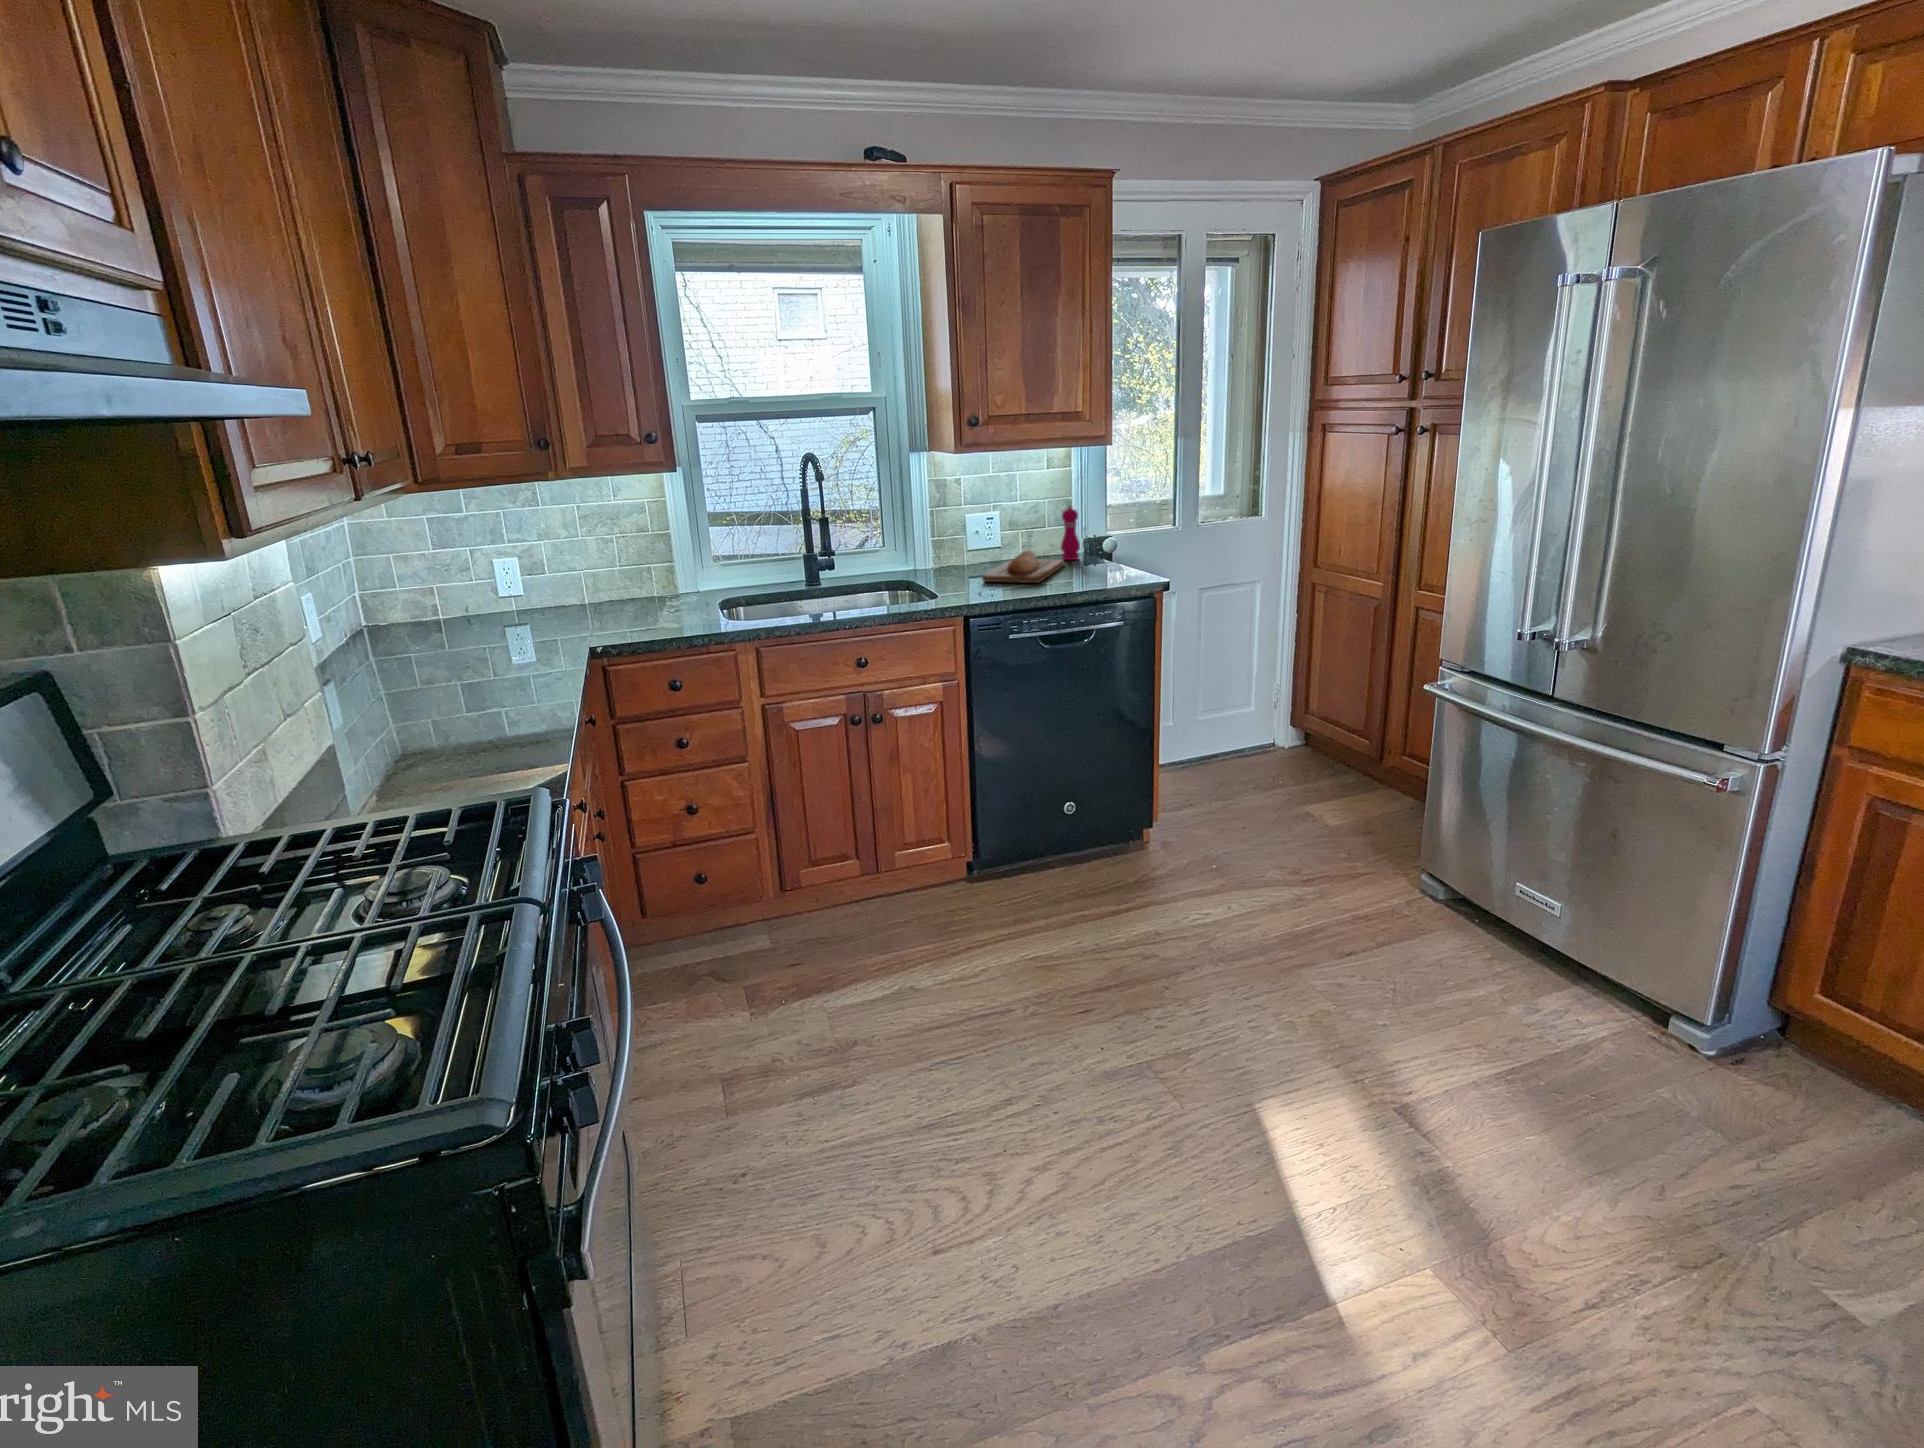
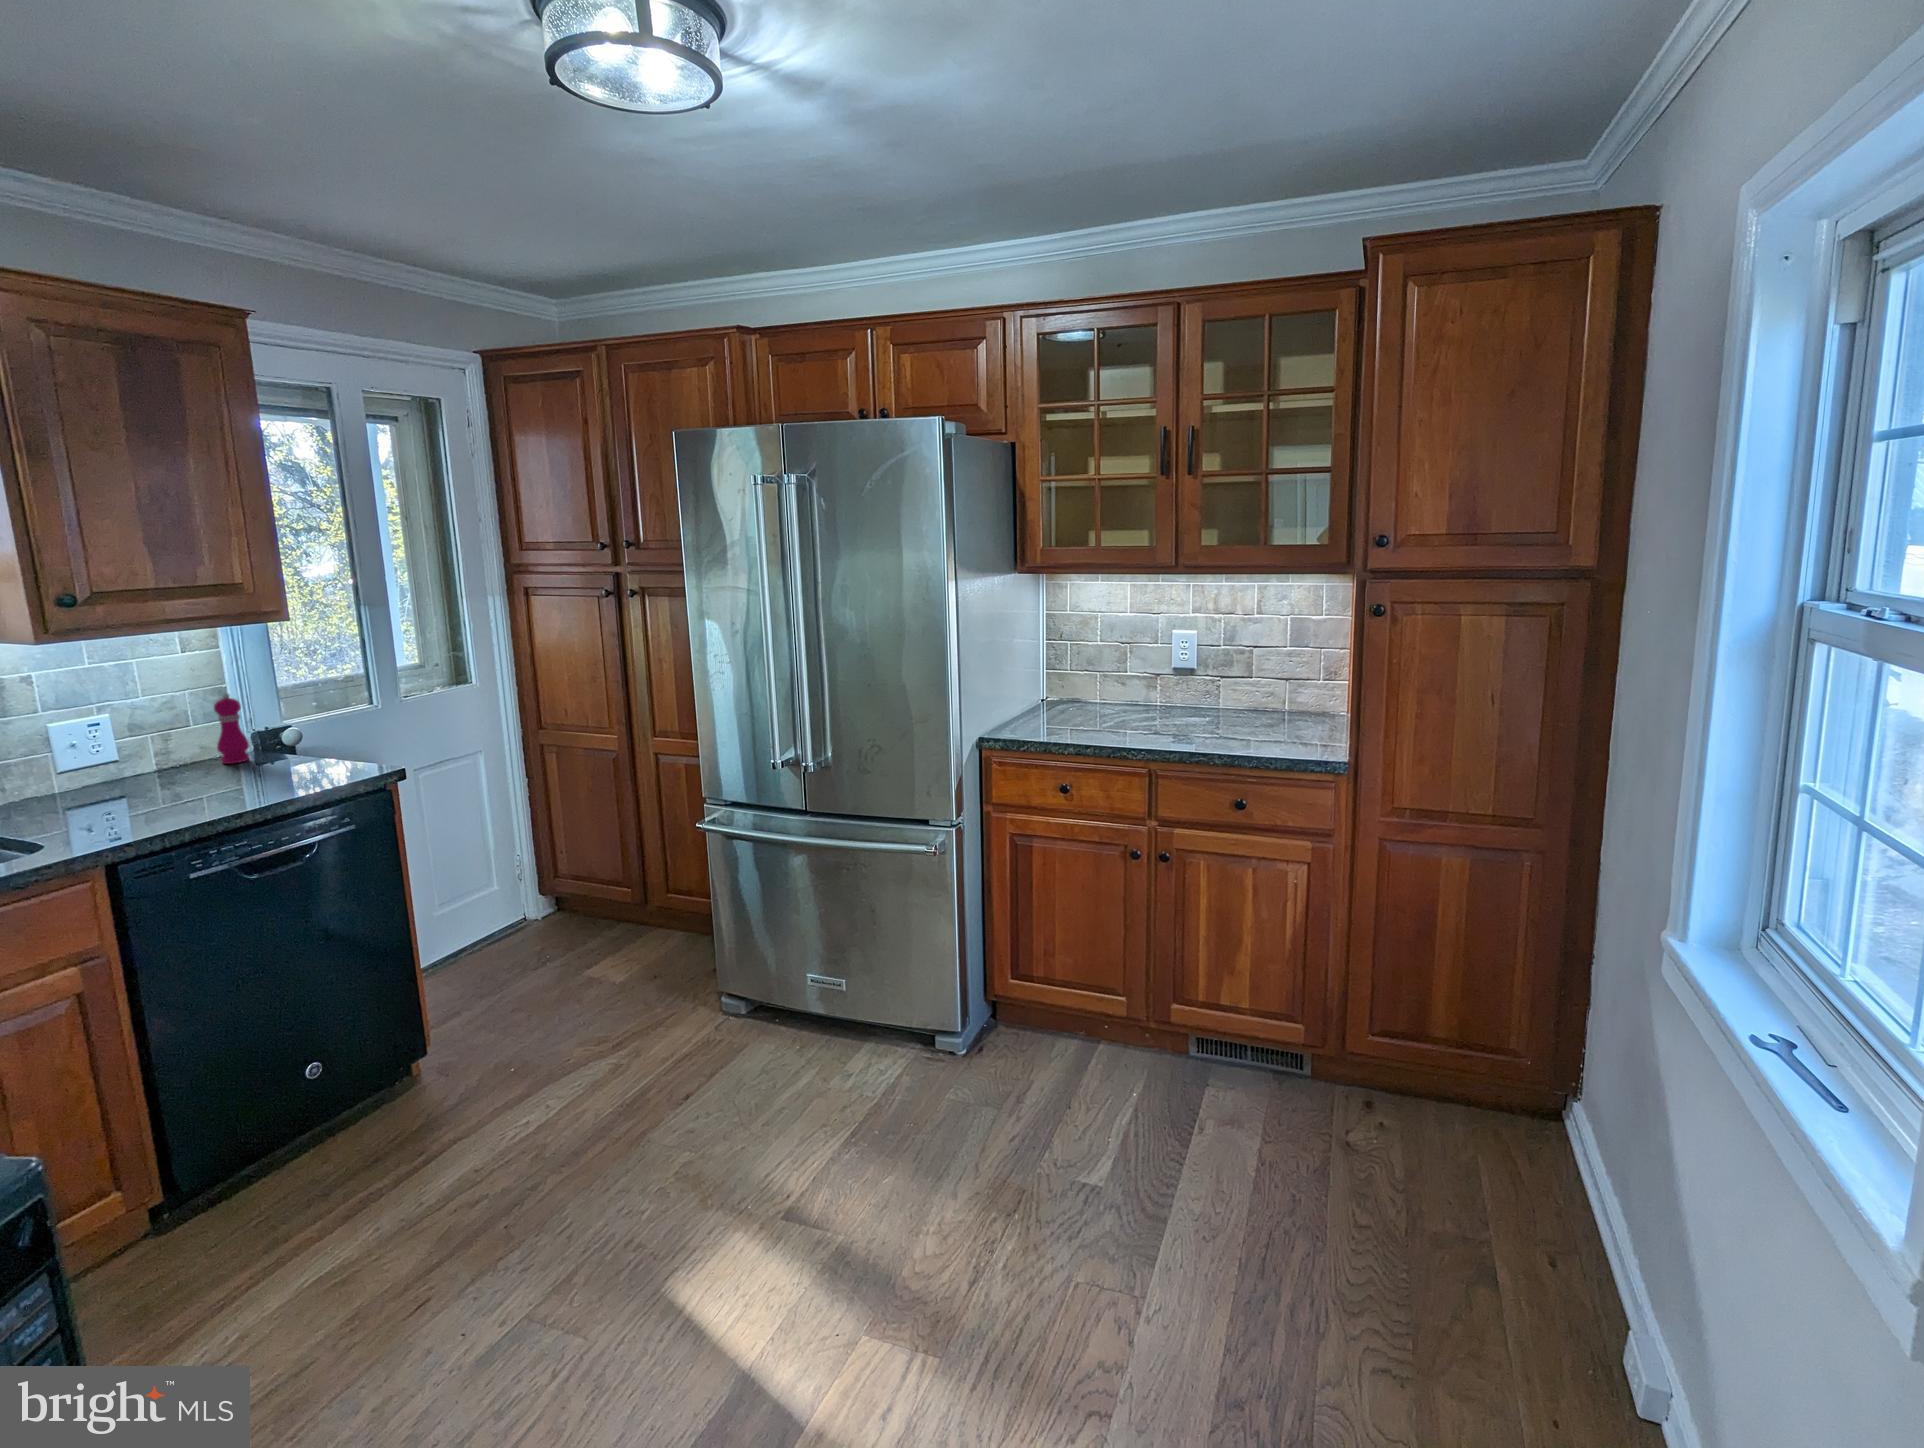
bread loaf: present [982,551,1064,583] -> none [107,760,233,813]

